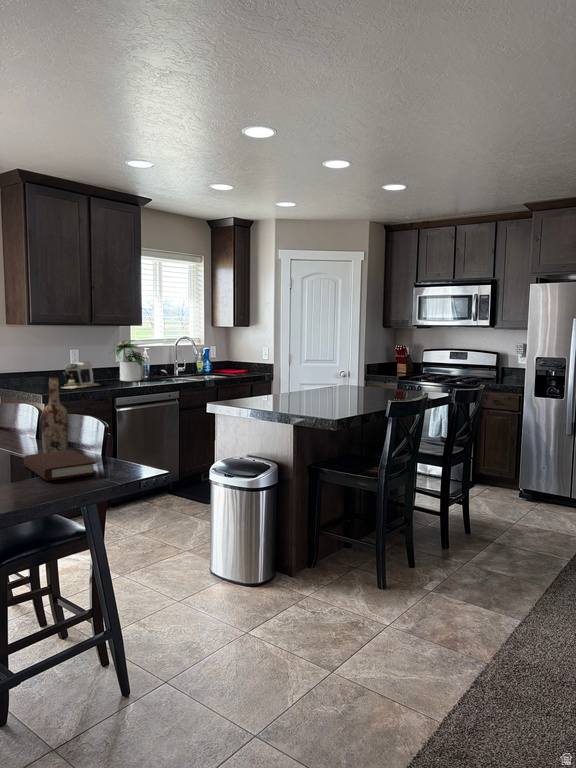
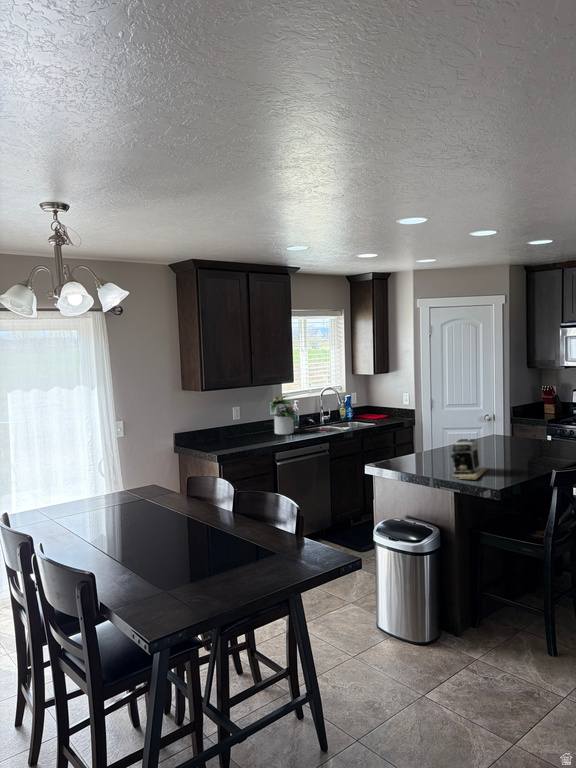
coffee maker: present [63,362,100,389] -> present [451,439,488,480]
wine bottle: present [42,377,68,453] -> none [244,466,265,534]
book: present [24,450,97,481] -> none [236,531,299,565]

